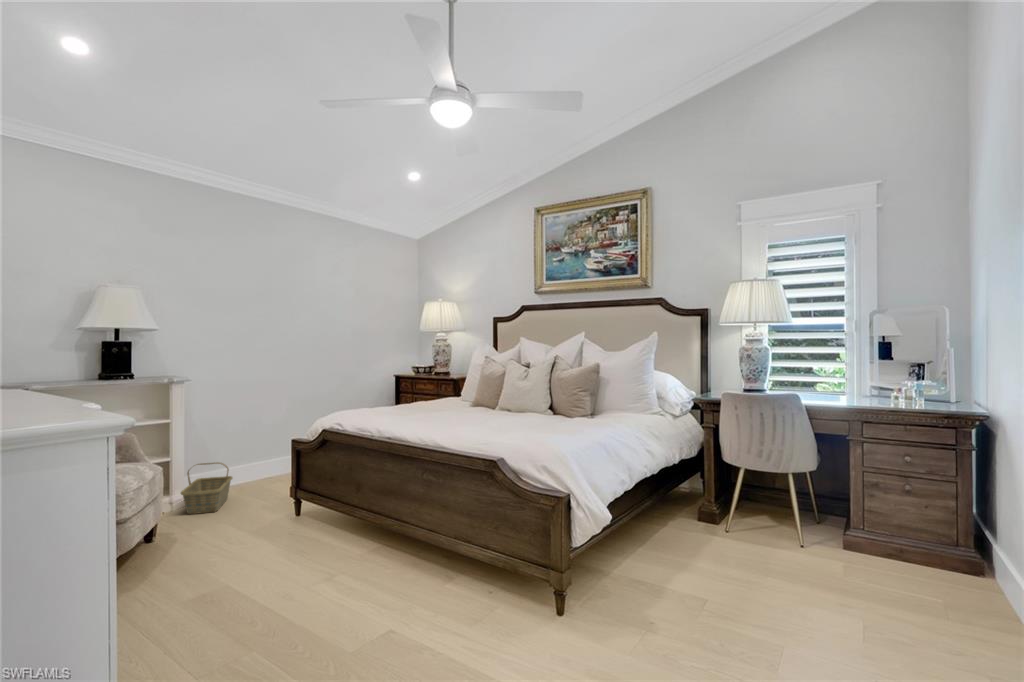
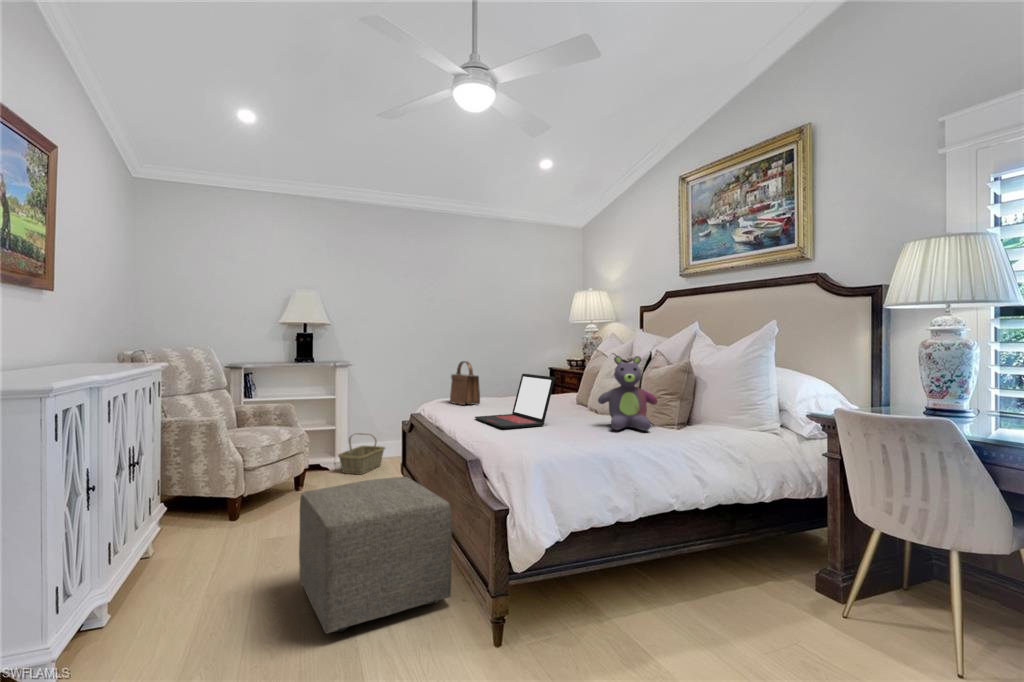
stuffed bear: none [551,362,600,424] -> present [598,356,657,431]
handbag: none [367,371,404,416] -> present [450,361,480,405]
laptop: none [439,381,519,431] -> present [475,374,555,428]
ottoman: none [315,491,487,652] -> present [299,477,452,633]

